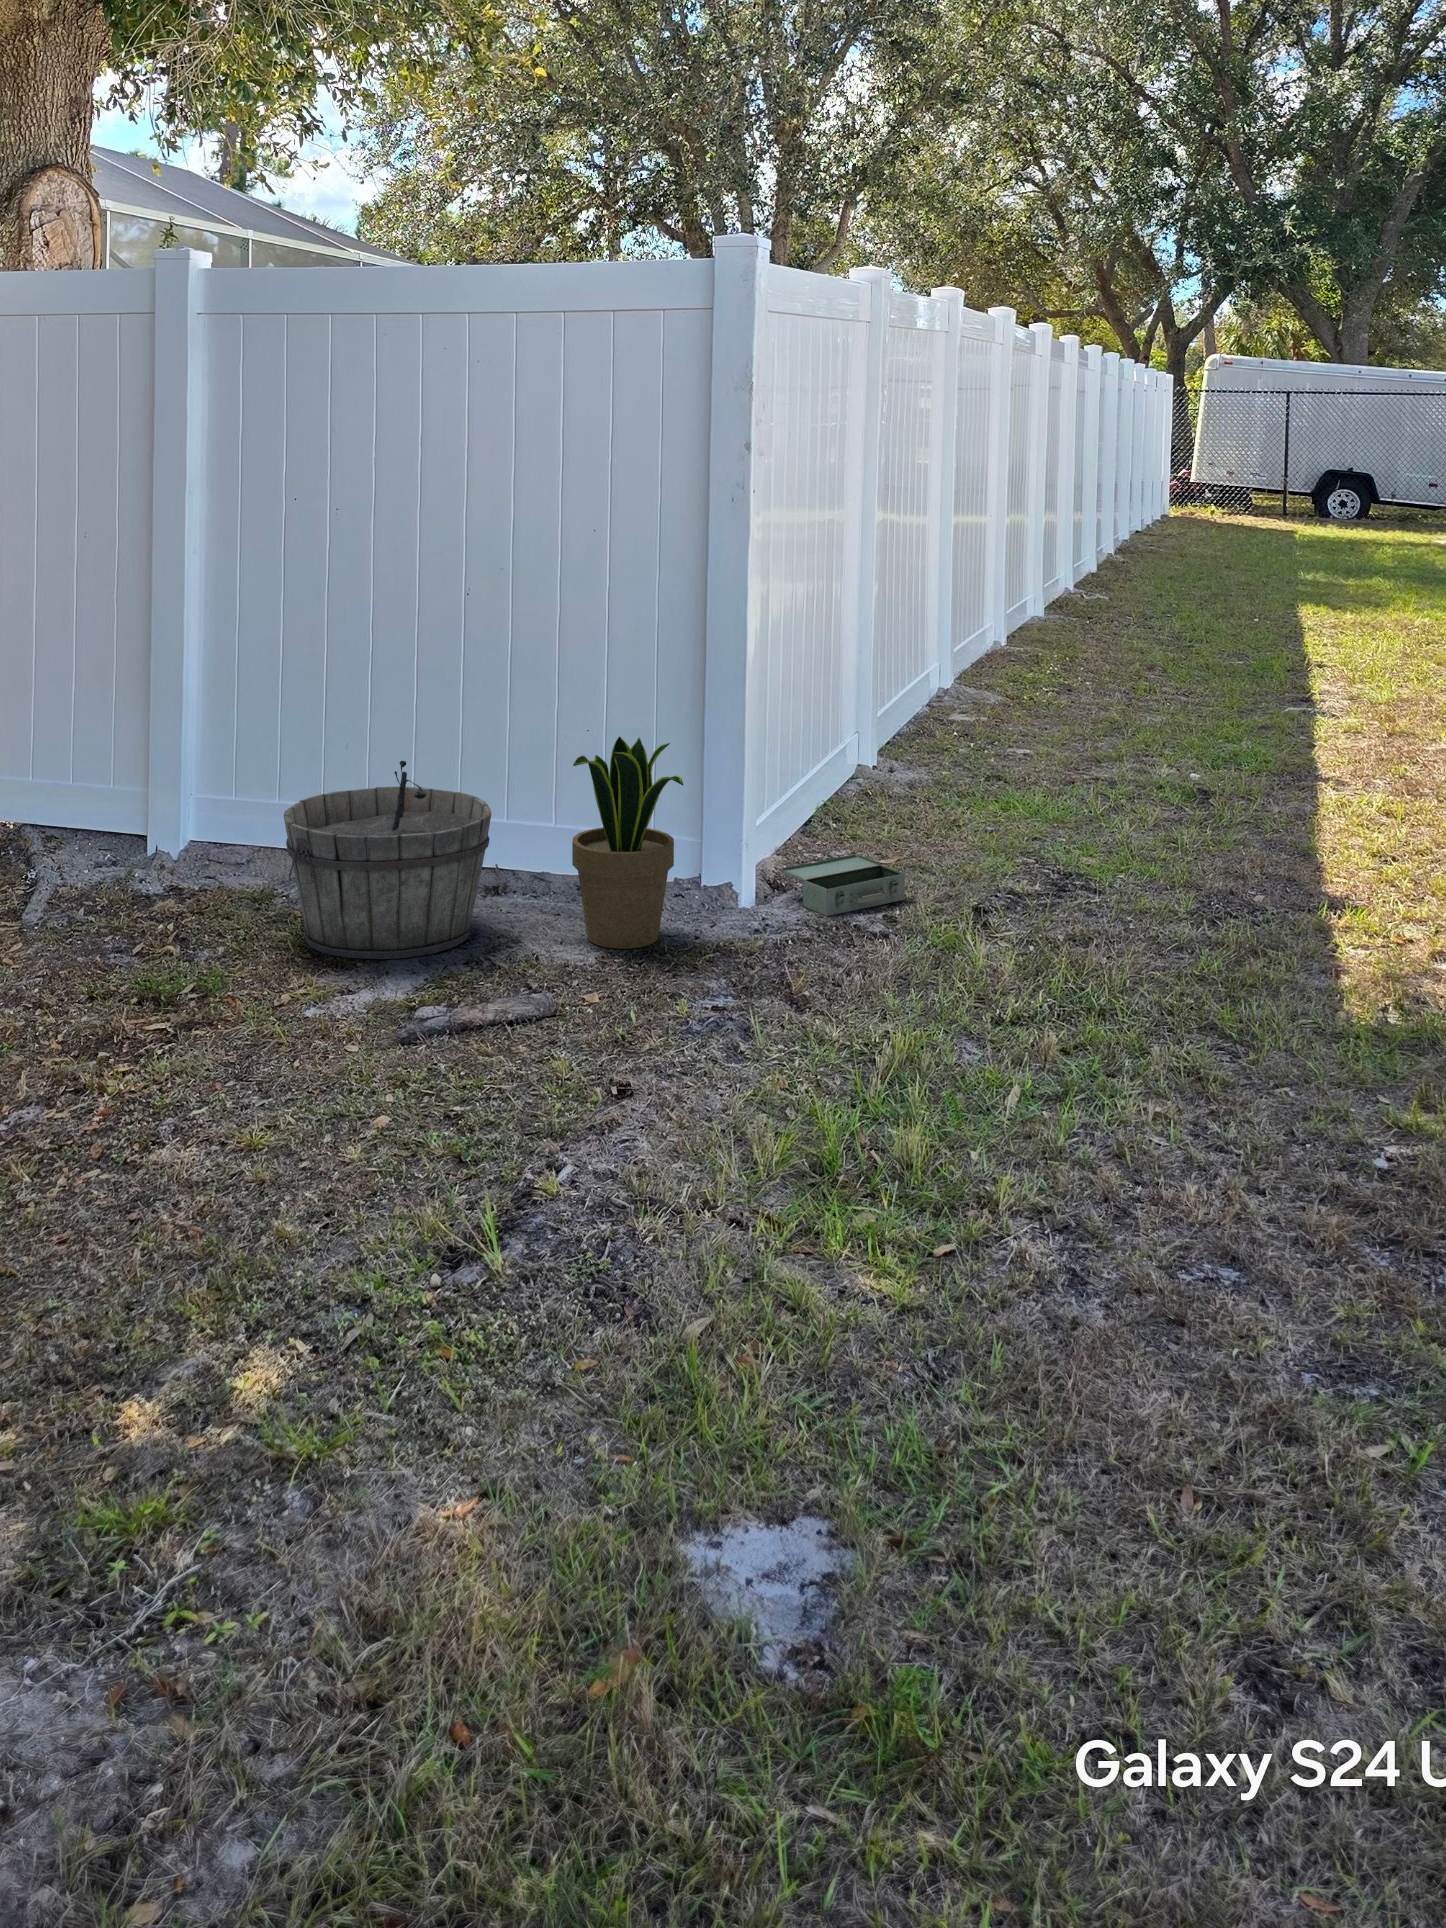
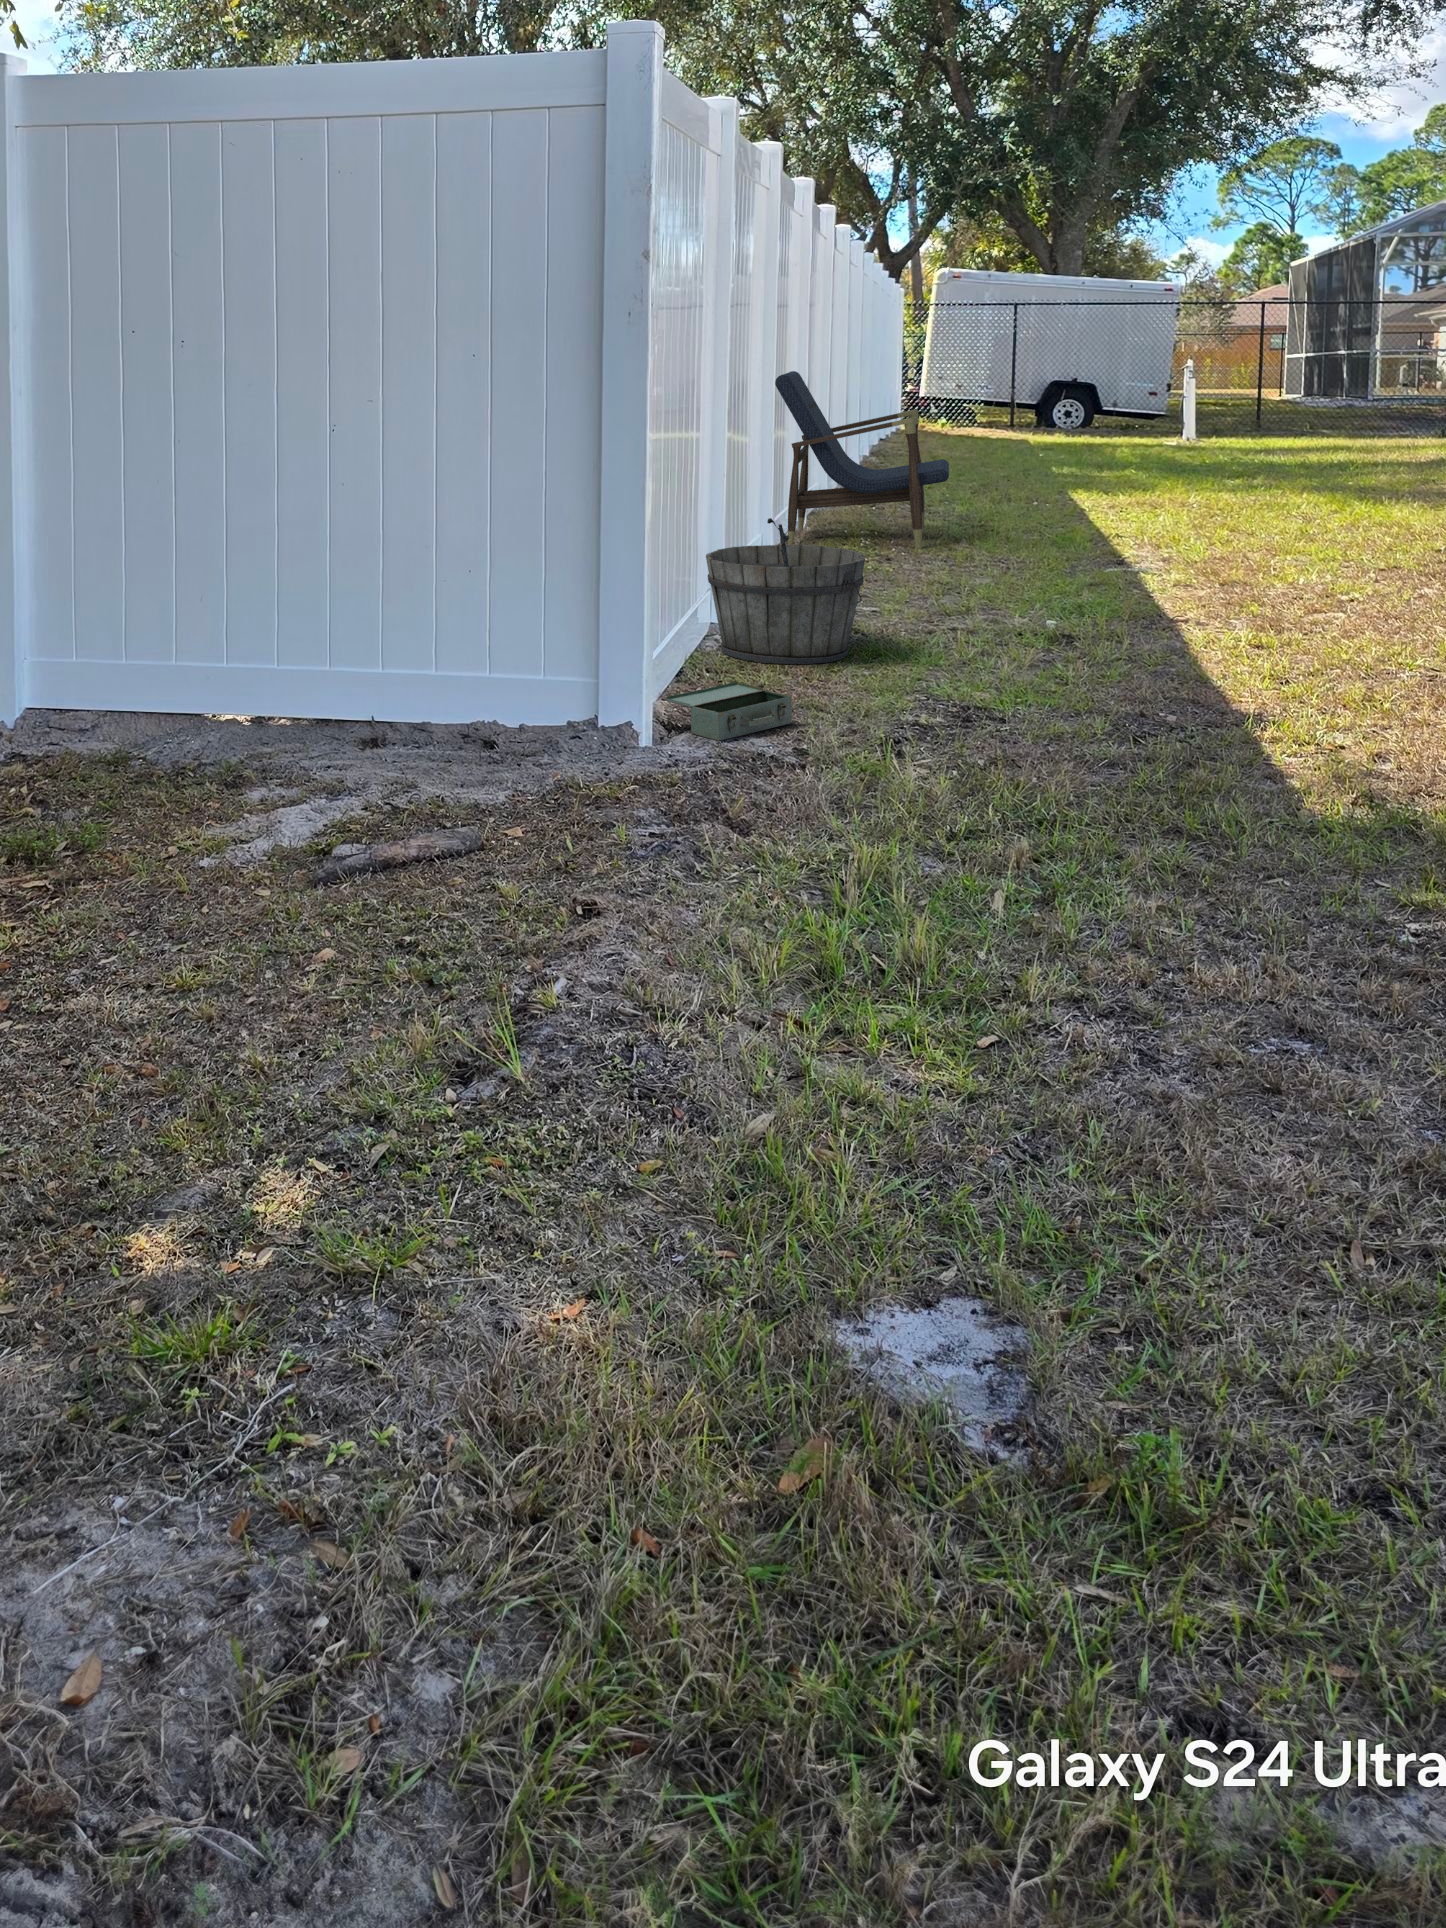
lounge chair: none [976,507,1157,694] -> present [775,371,949,549]
potted plant: present [572,736,683,949] -> none [461,555,581,779]
wooden bucket: present [284,761,492,959] -> present [706,518,865,664]

